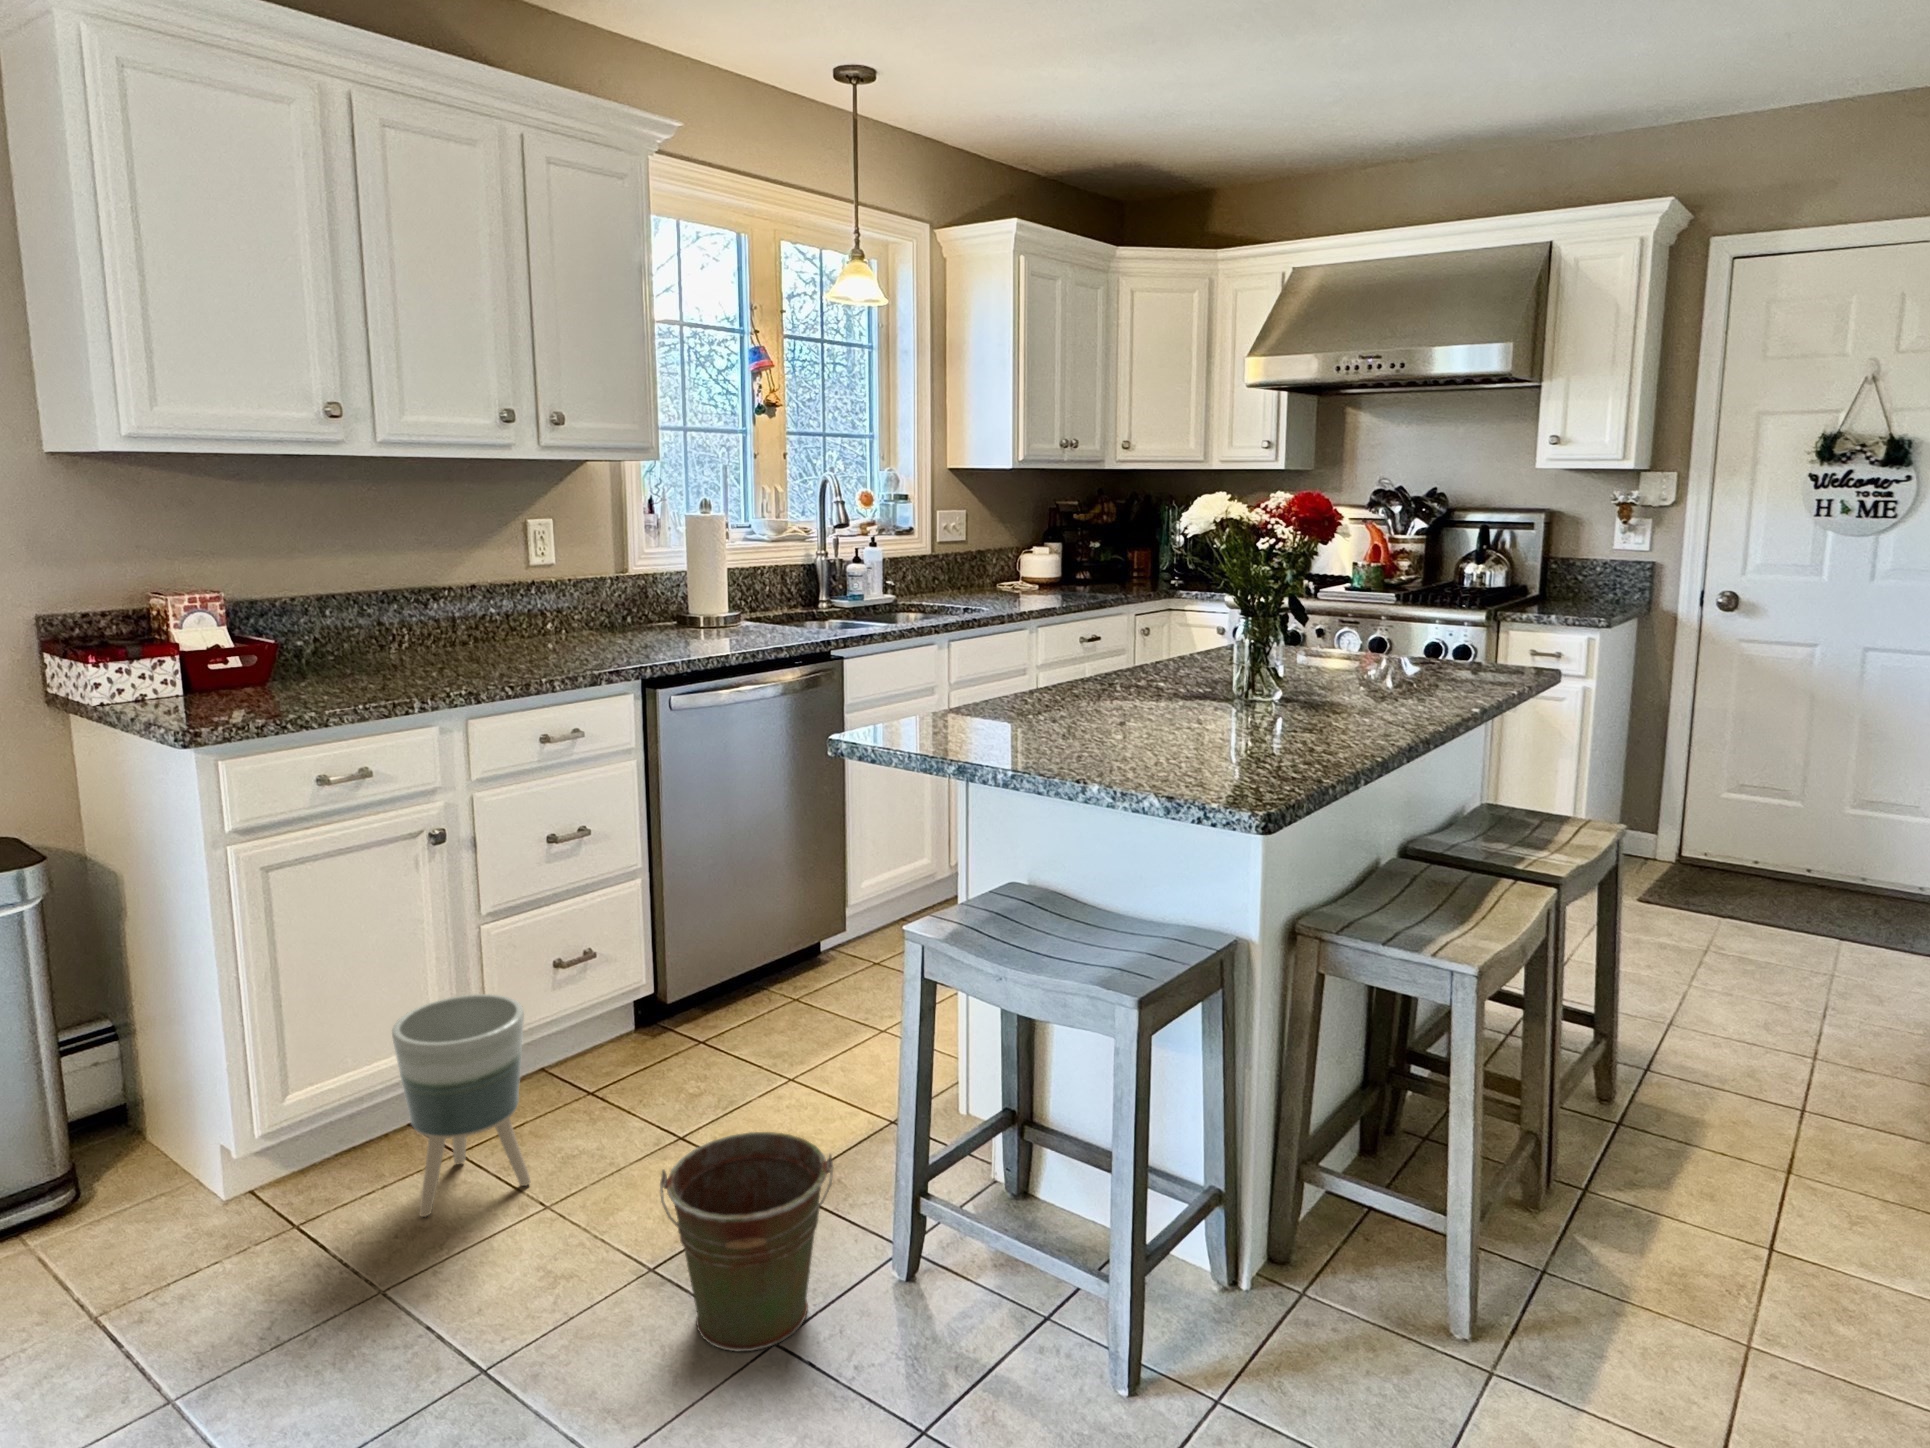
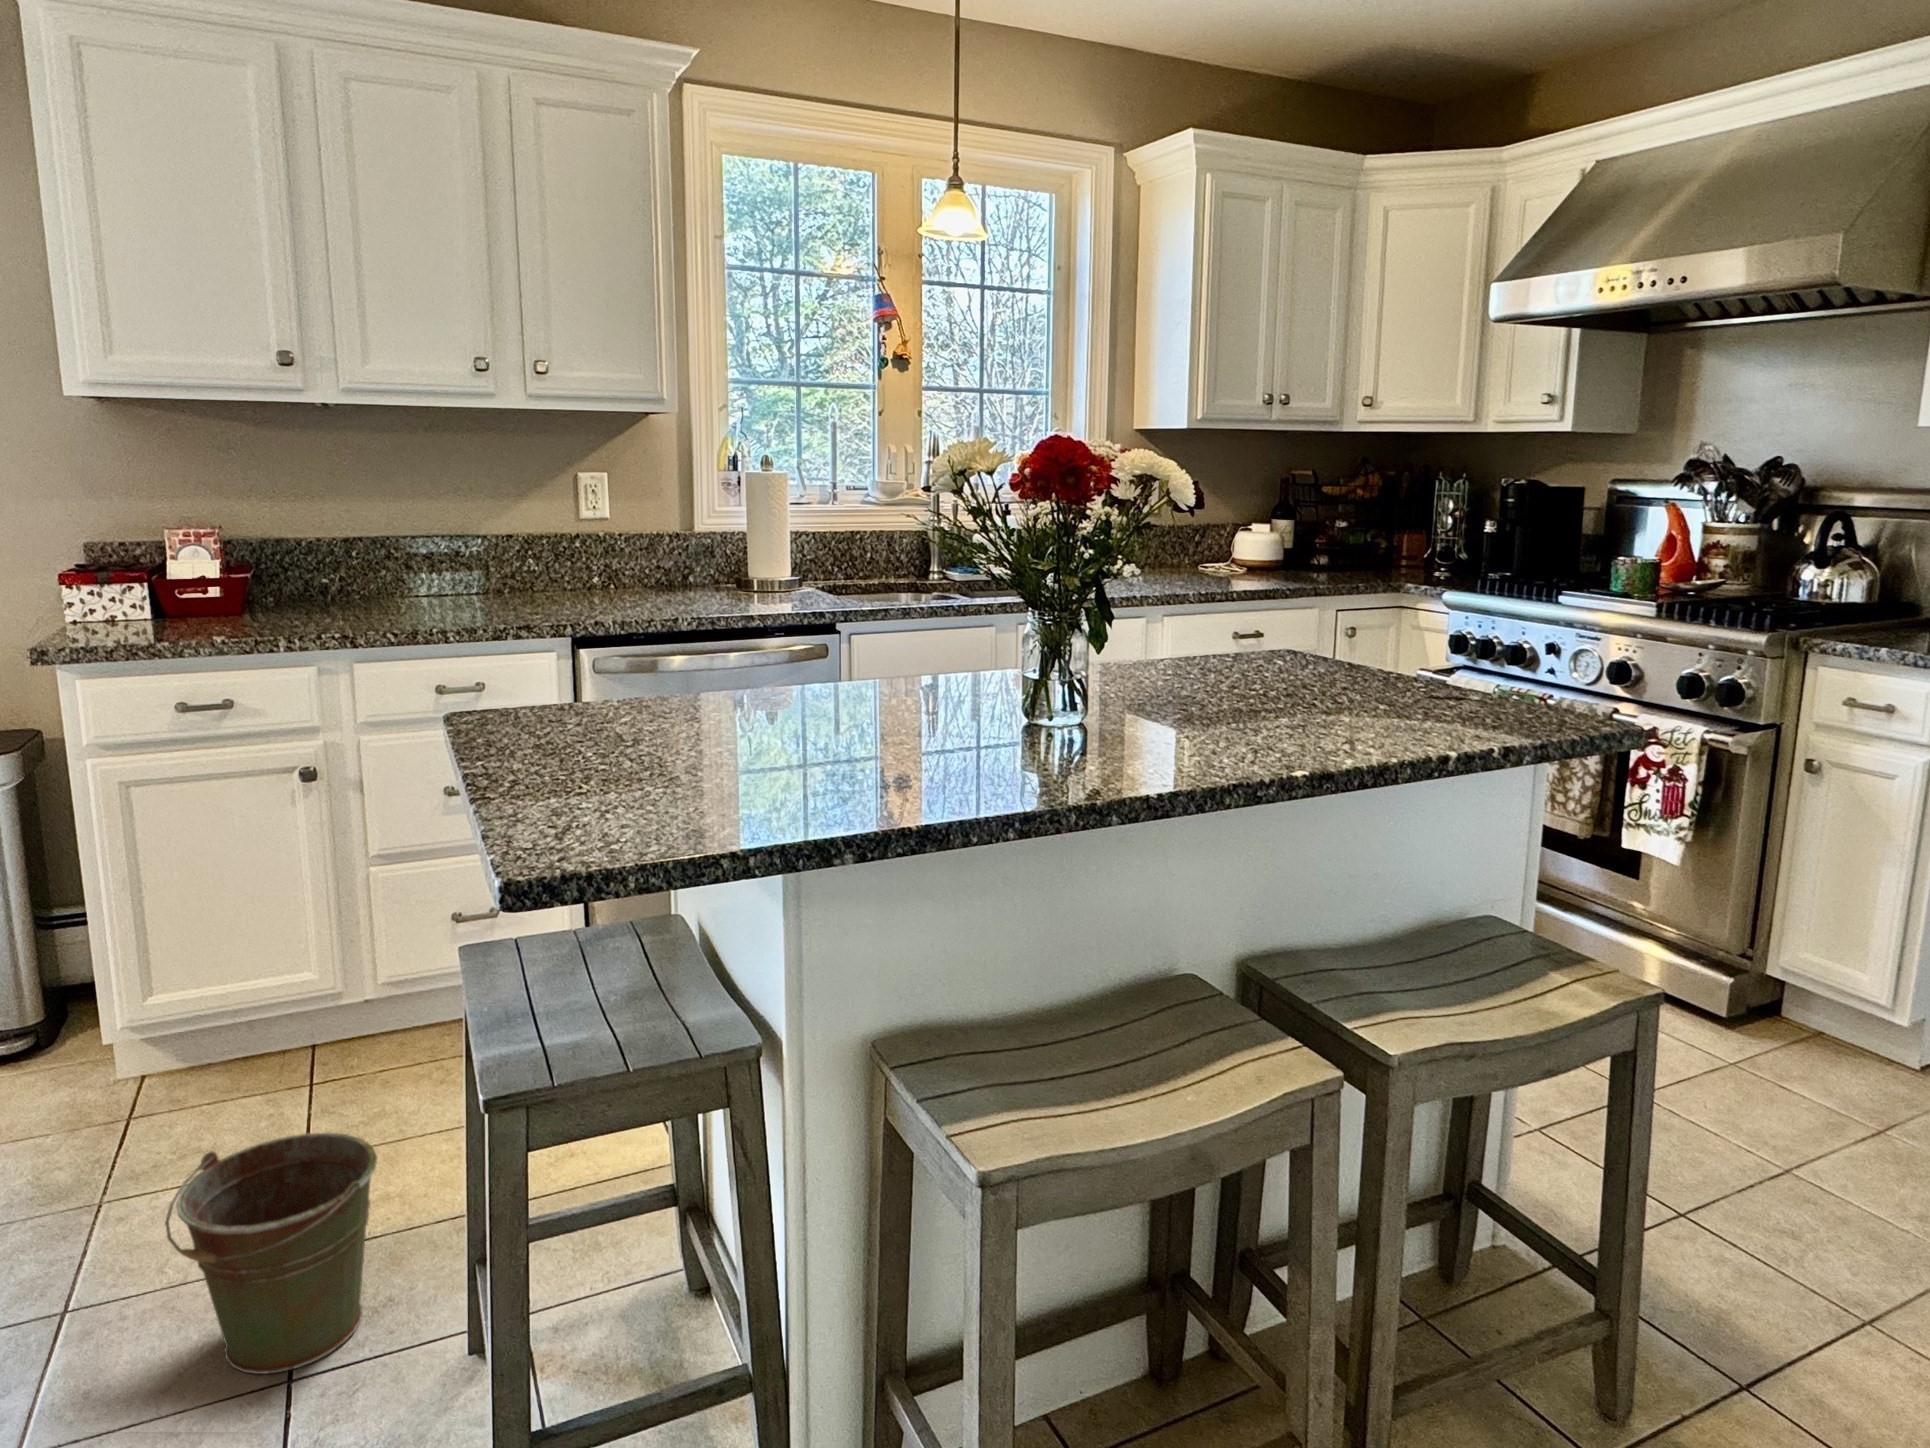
planter: present [392,994,531,1217] -> none [183,931,322,1136]

